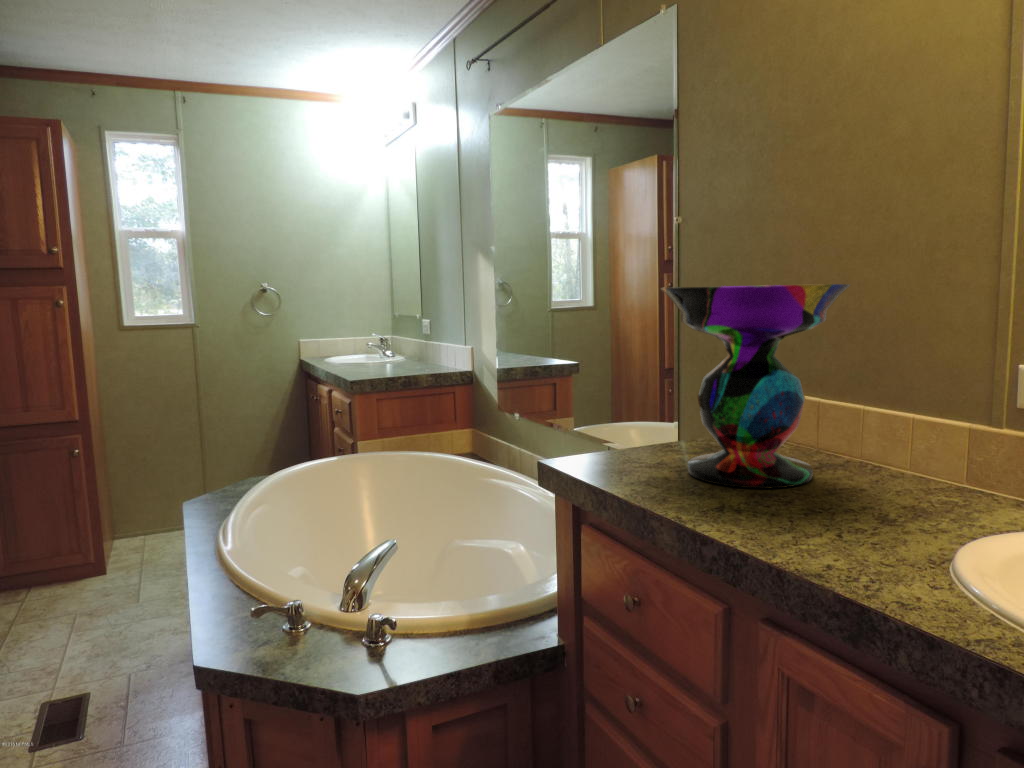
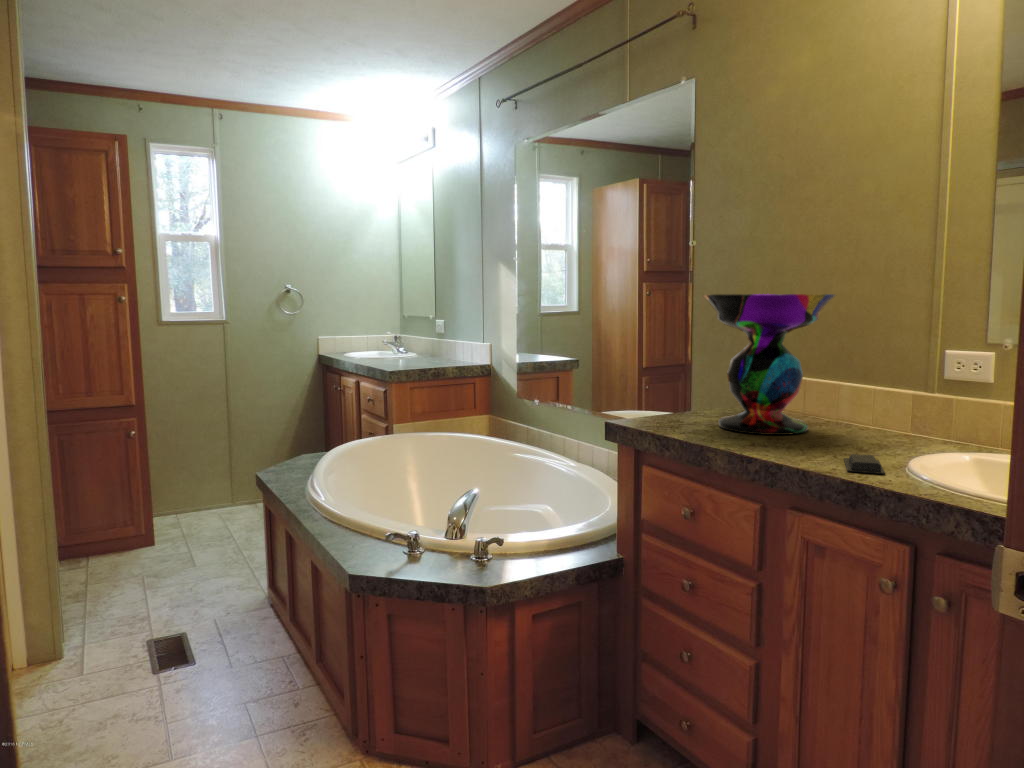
soap bar: none [849,537,912,581] -> present [844,454,885,474]

